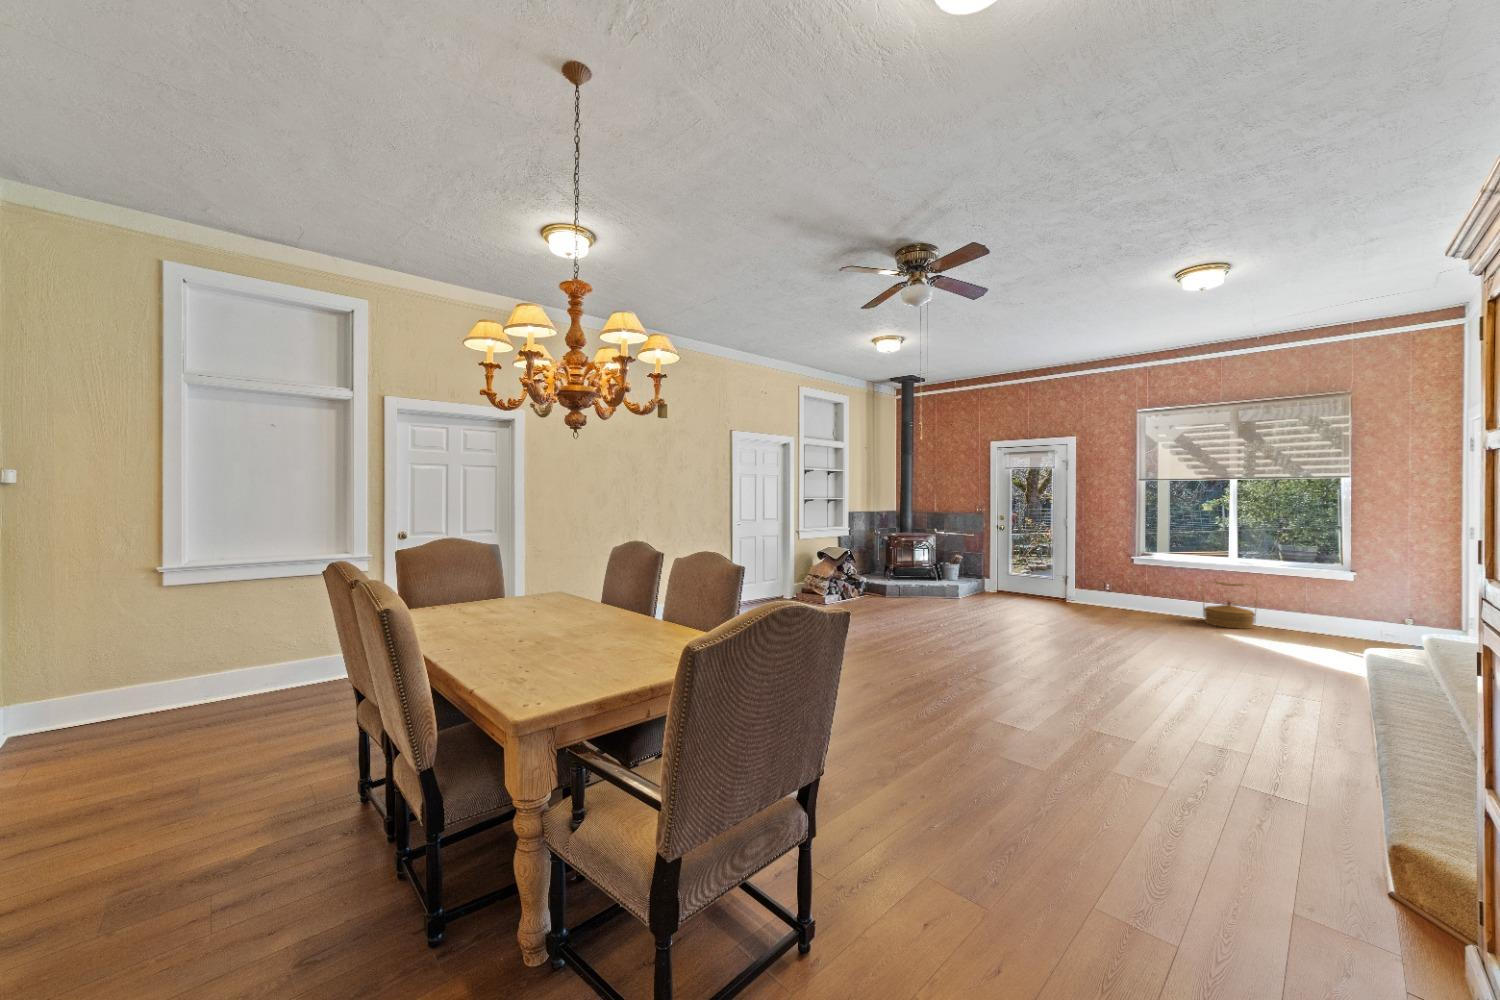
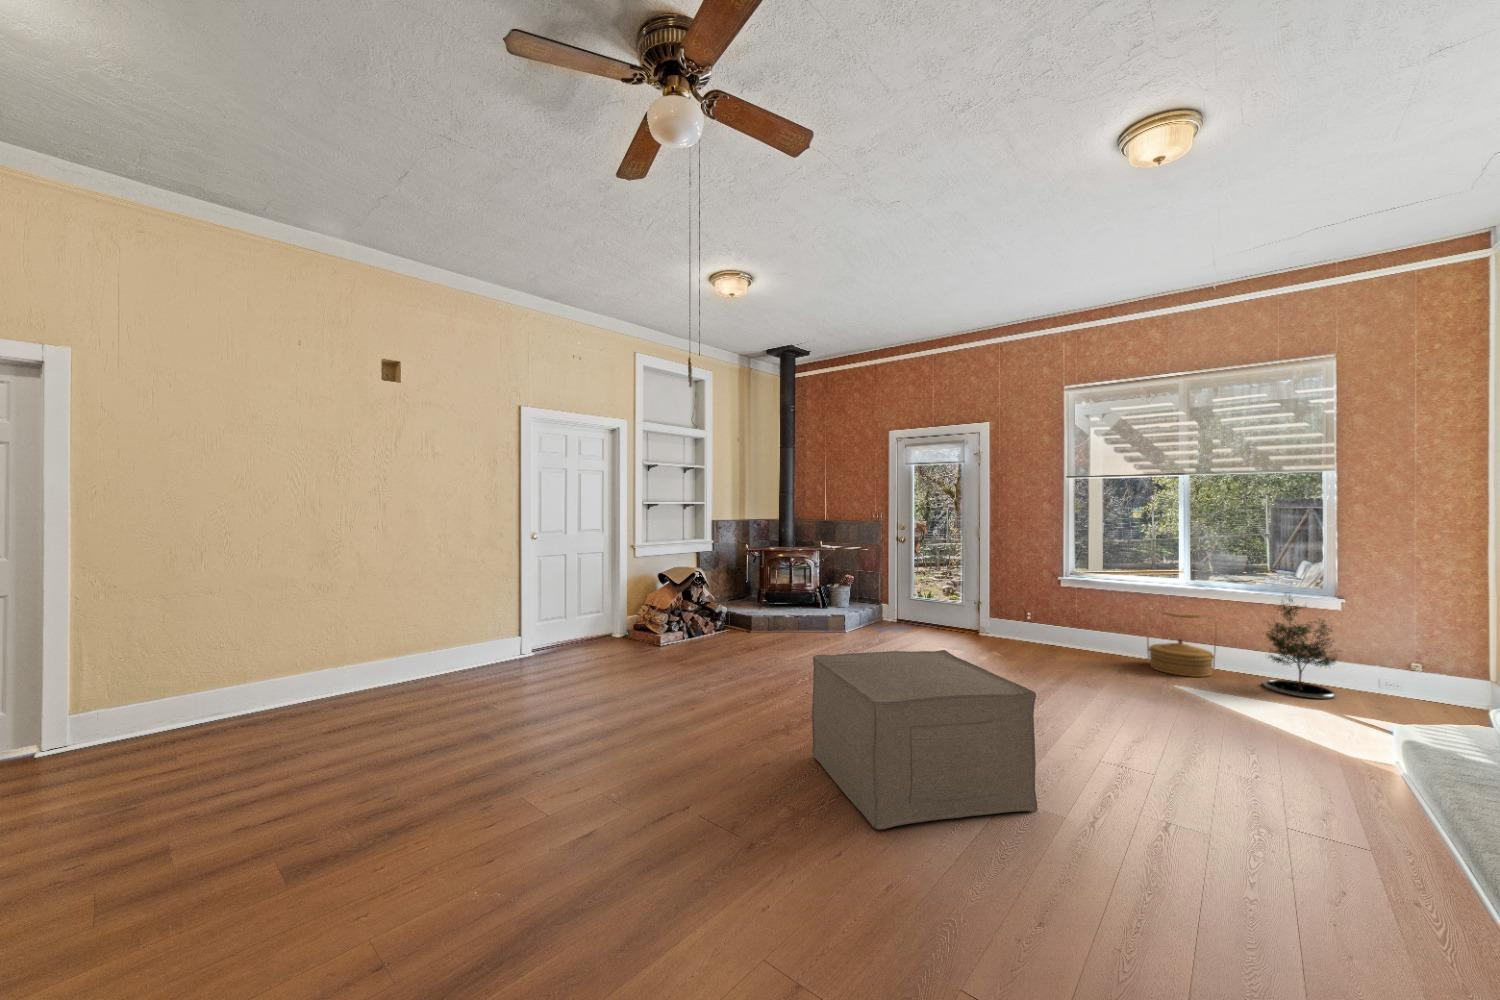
potted tree: none [1290,566,1352,642] -> present [1264,598,1337,699]
ottoman: none [976,598,1128,691] -> present [812,650,1038,830]

